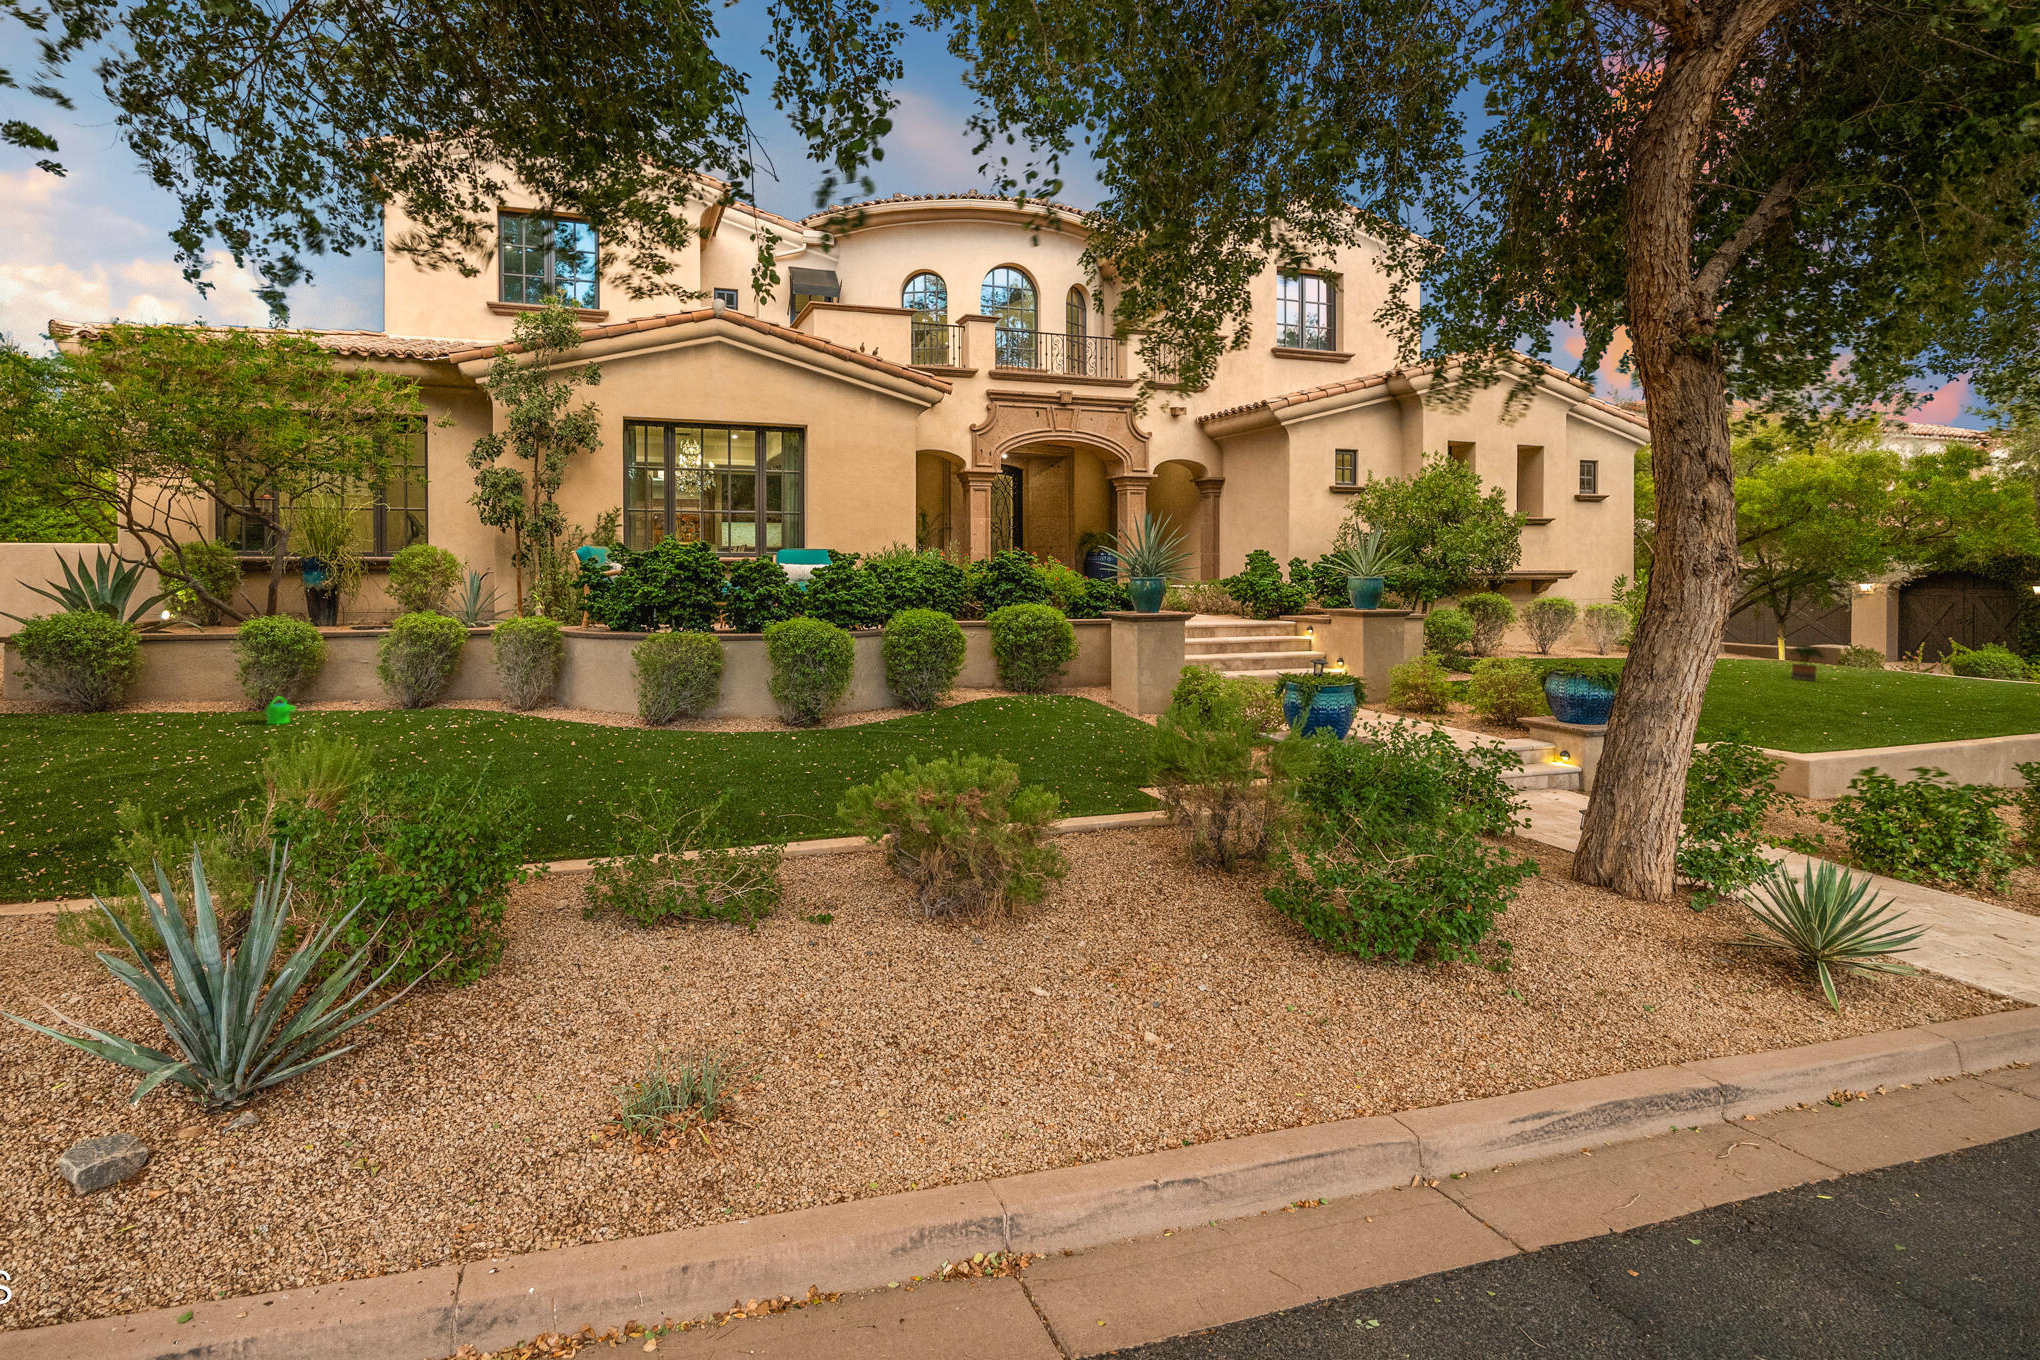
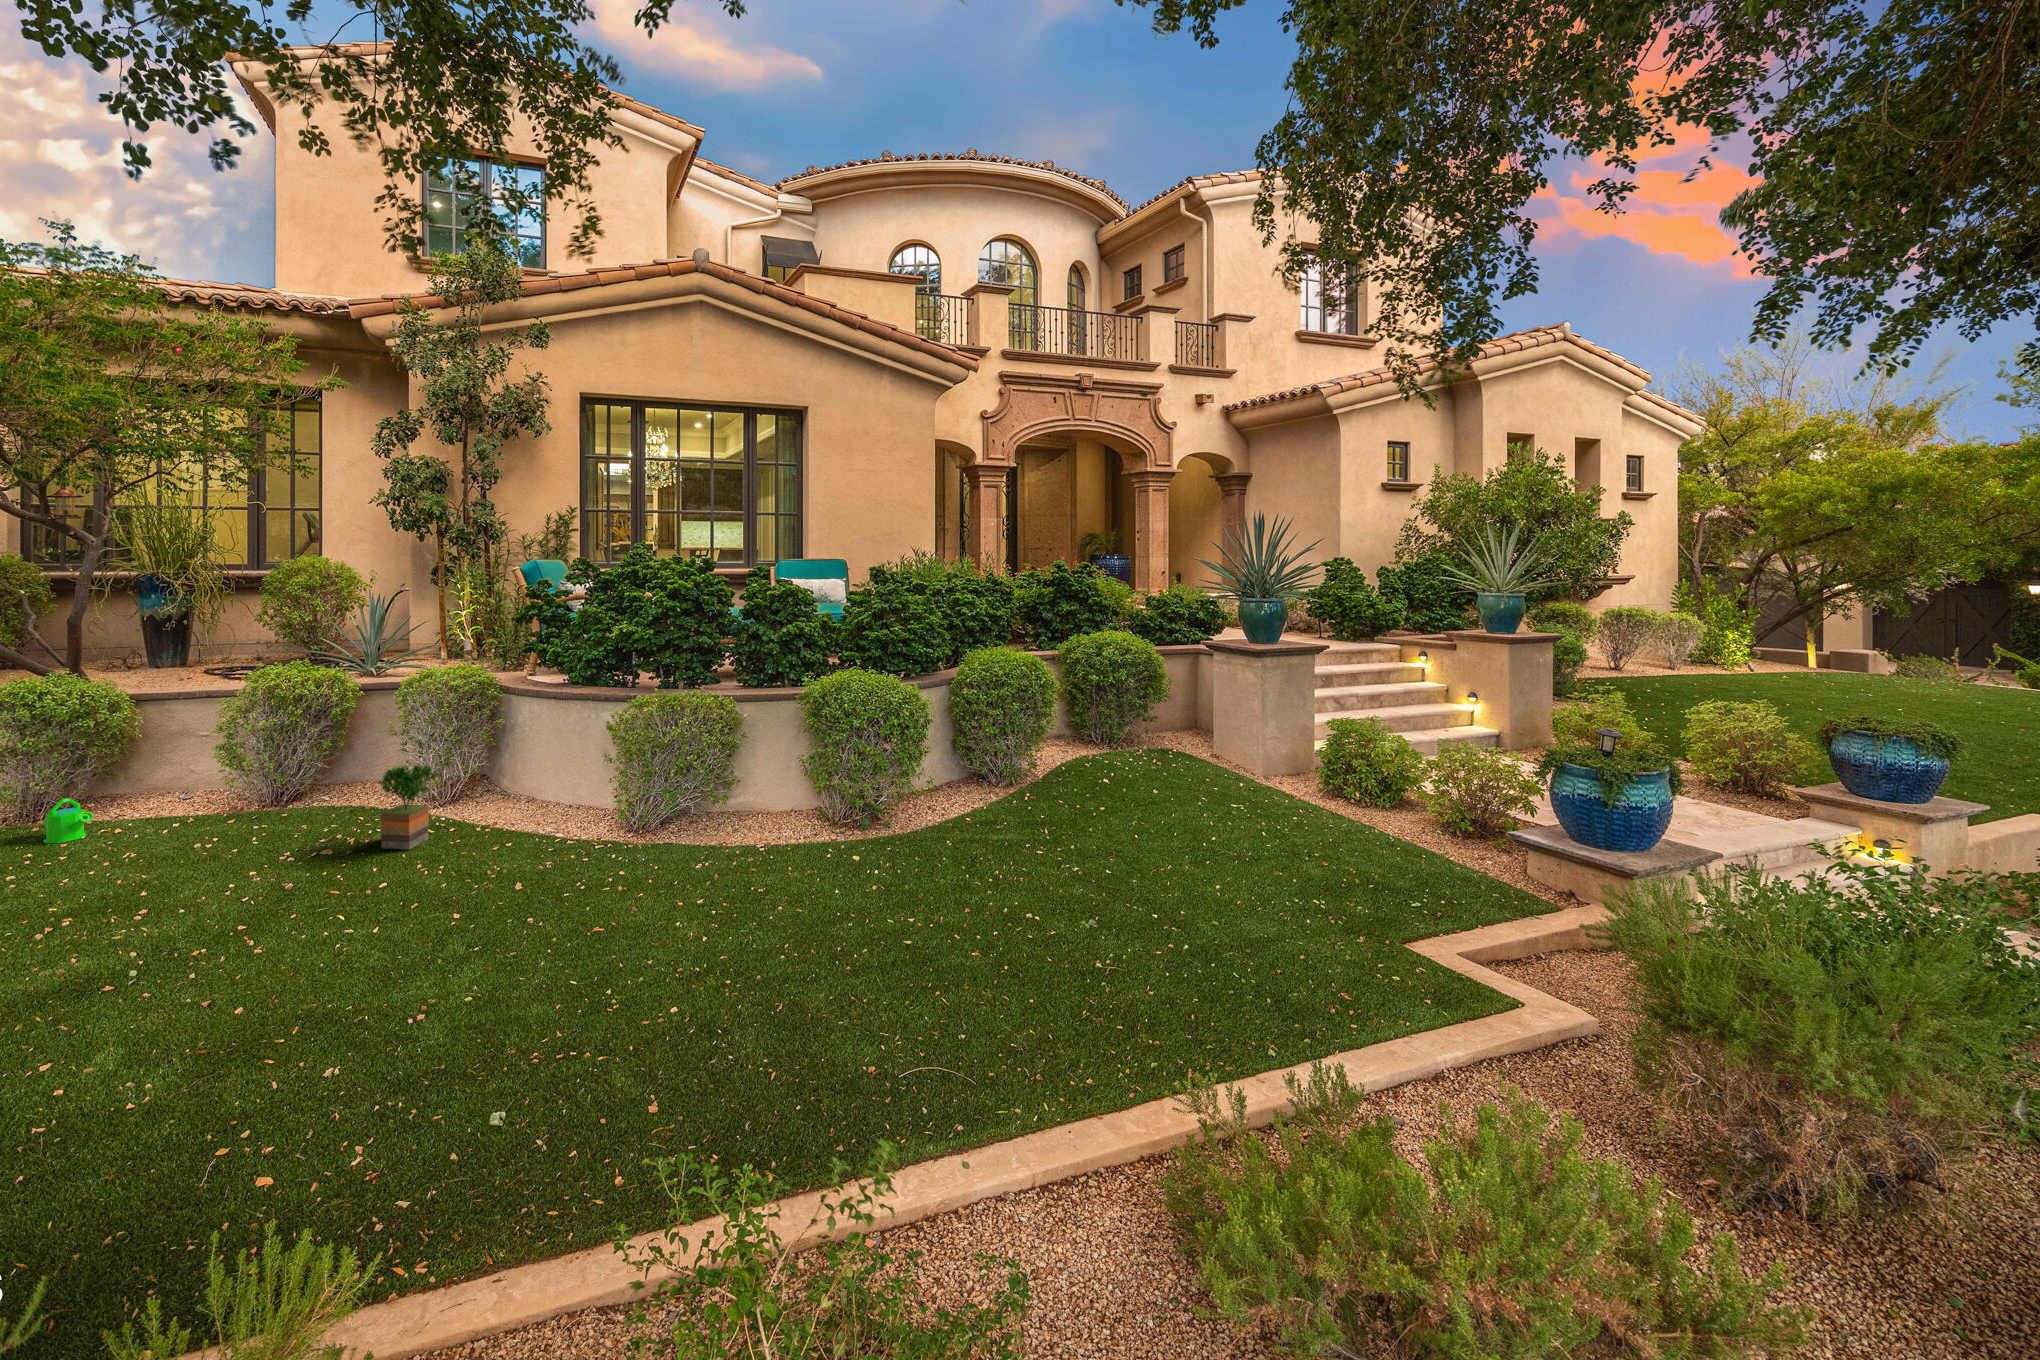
potted tree: present [1791,646,1823,681] -> present [381,765,438,850]

